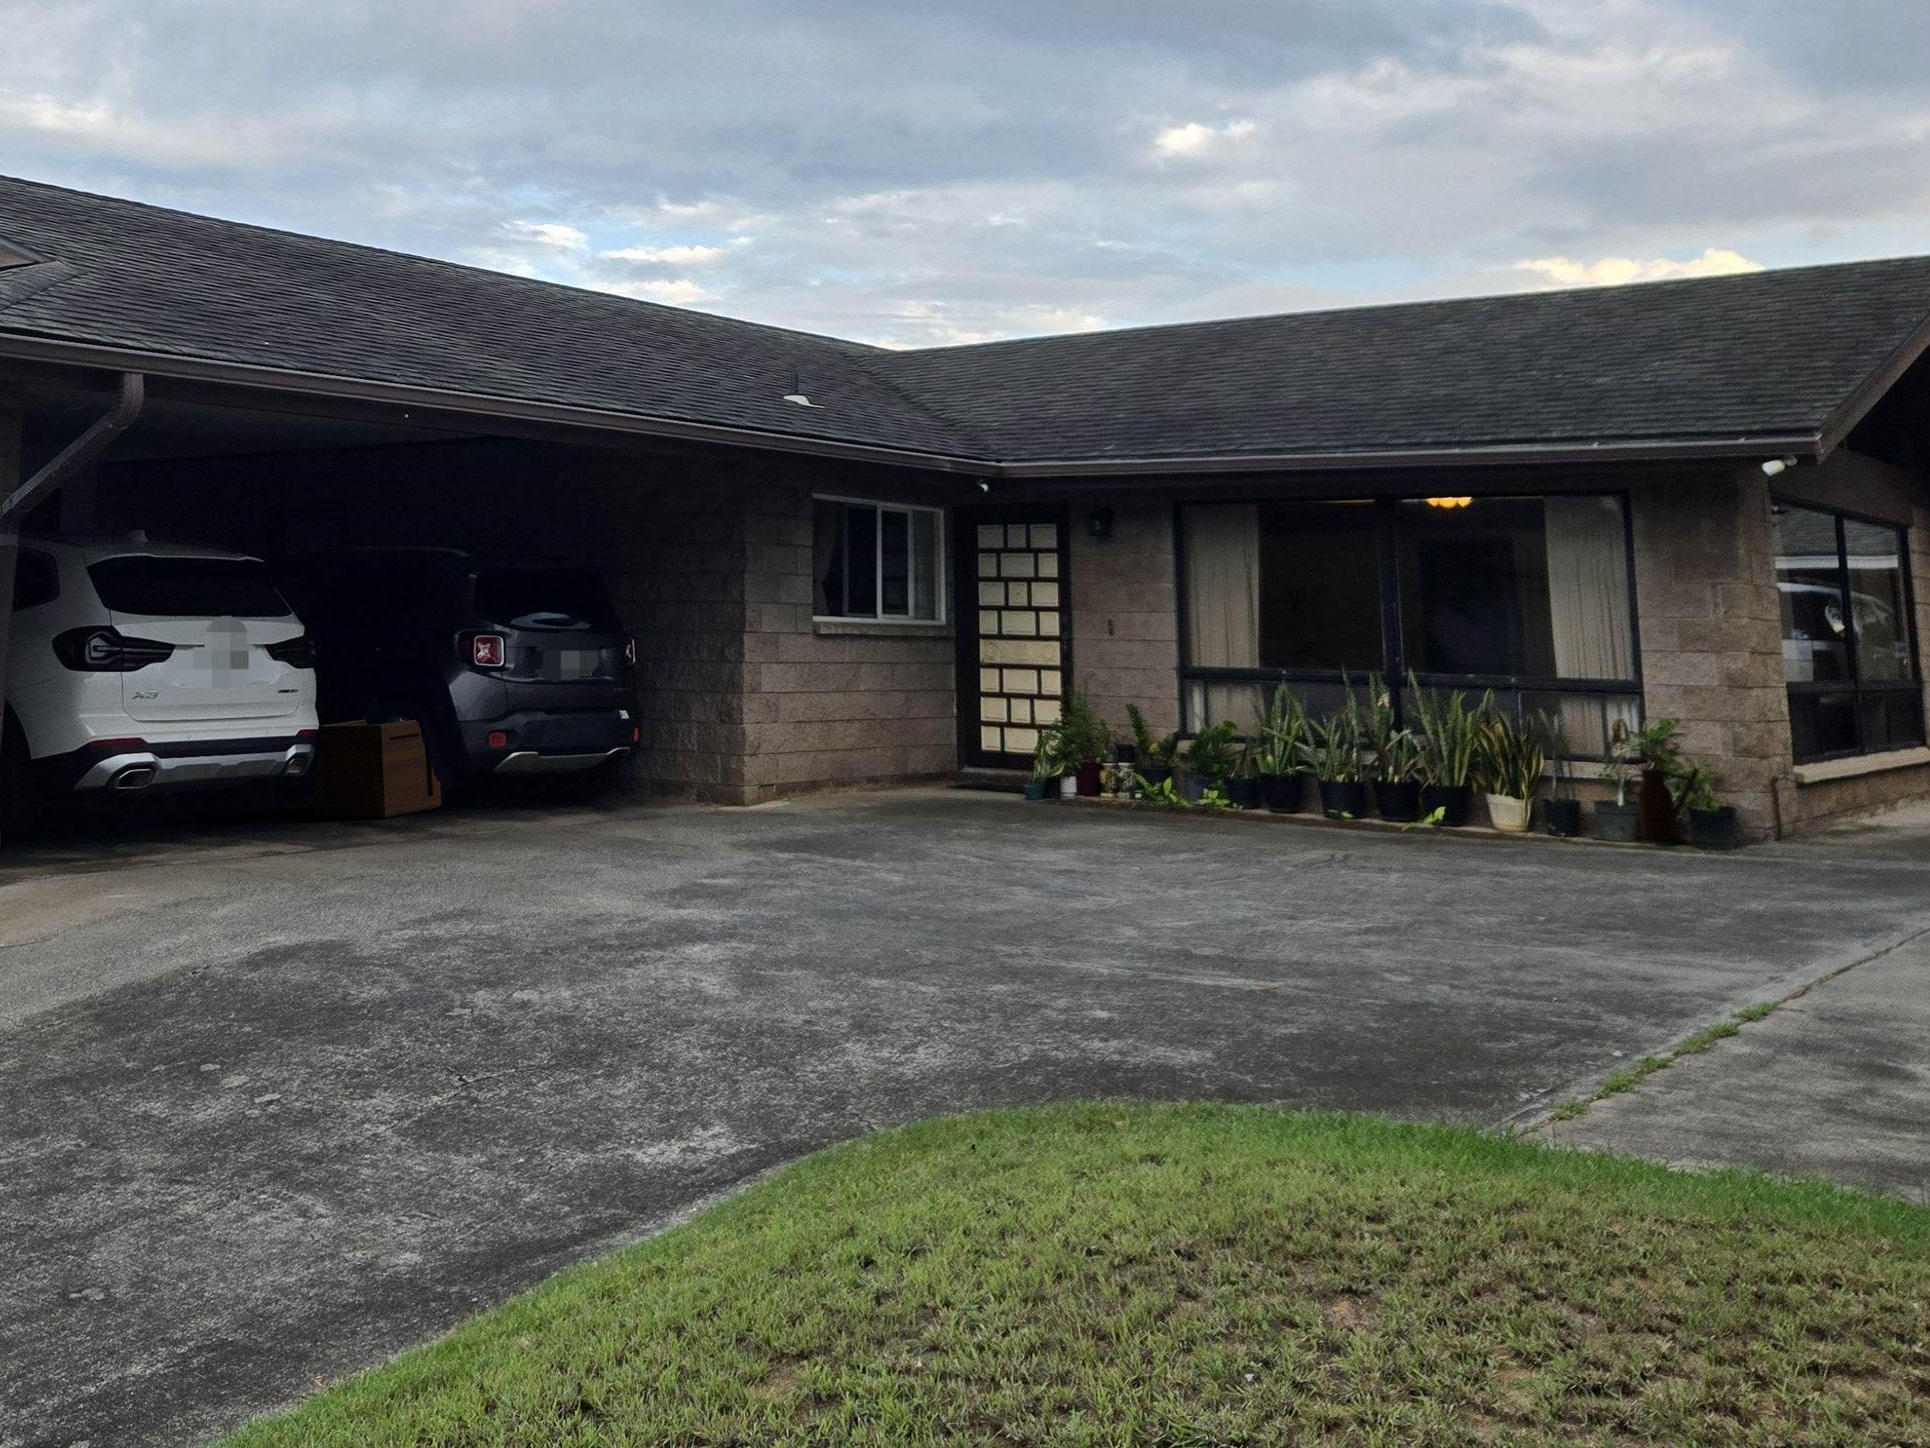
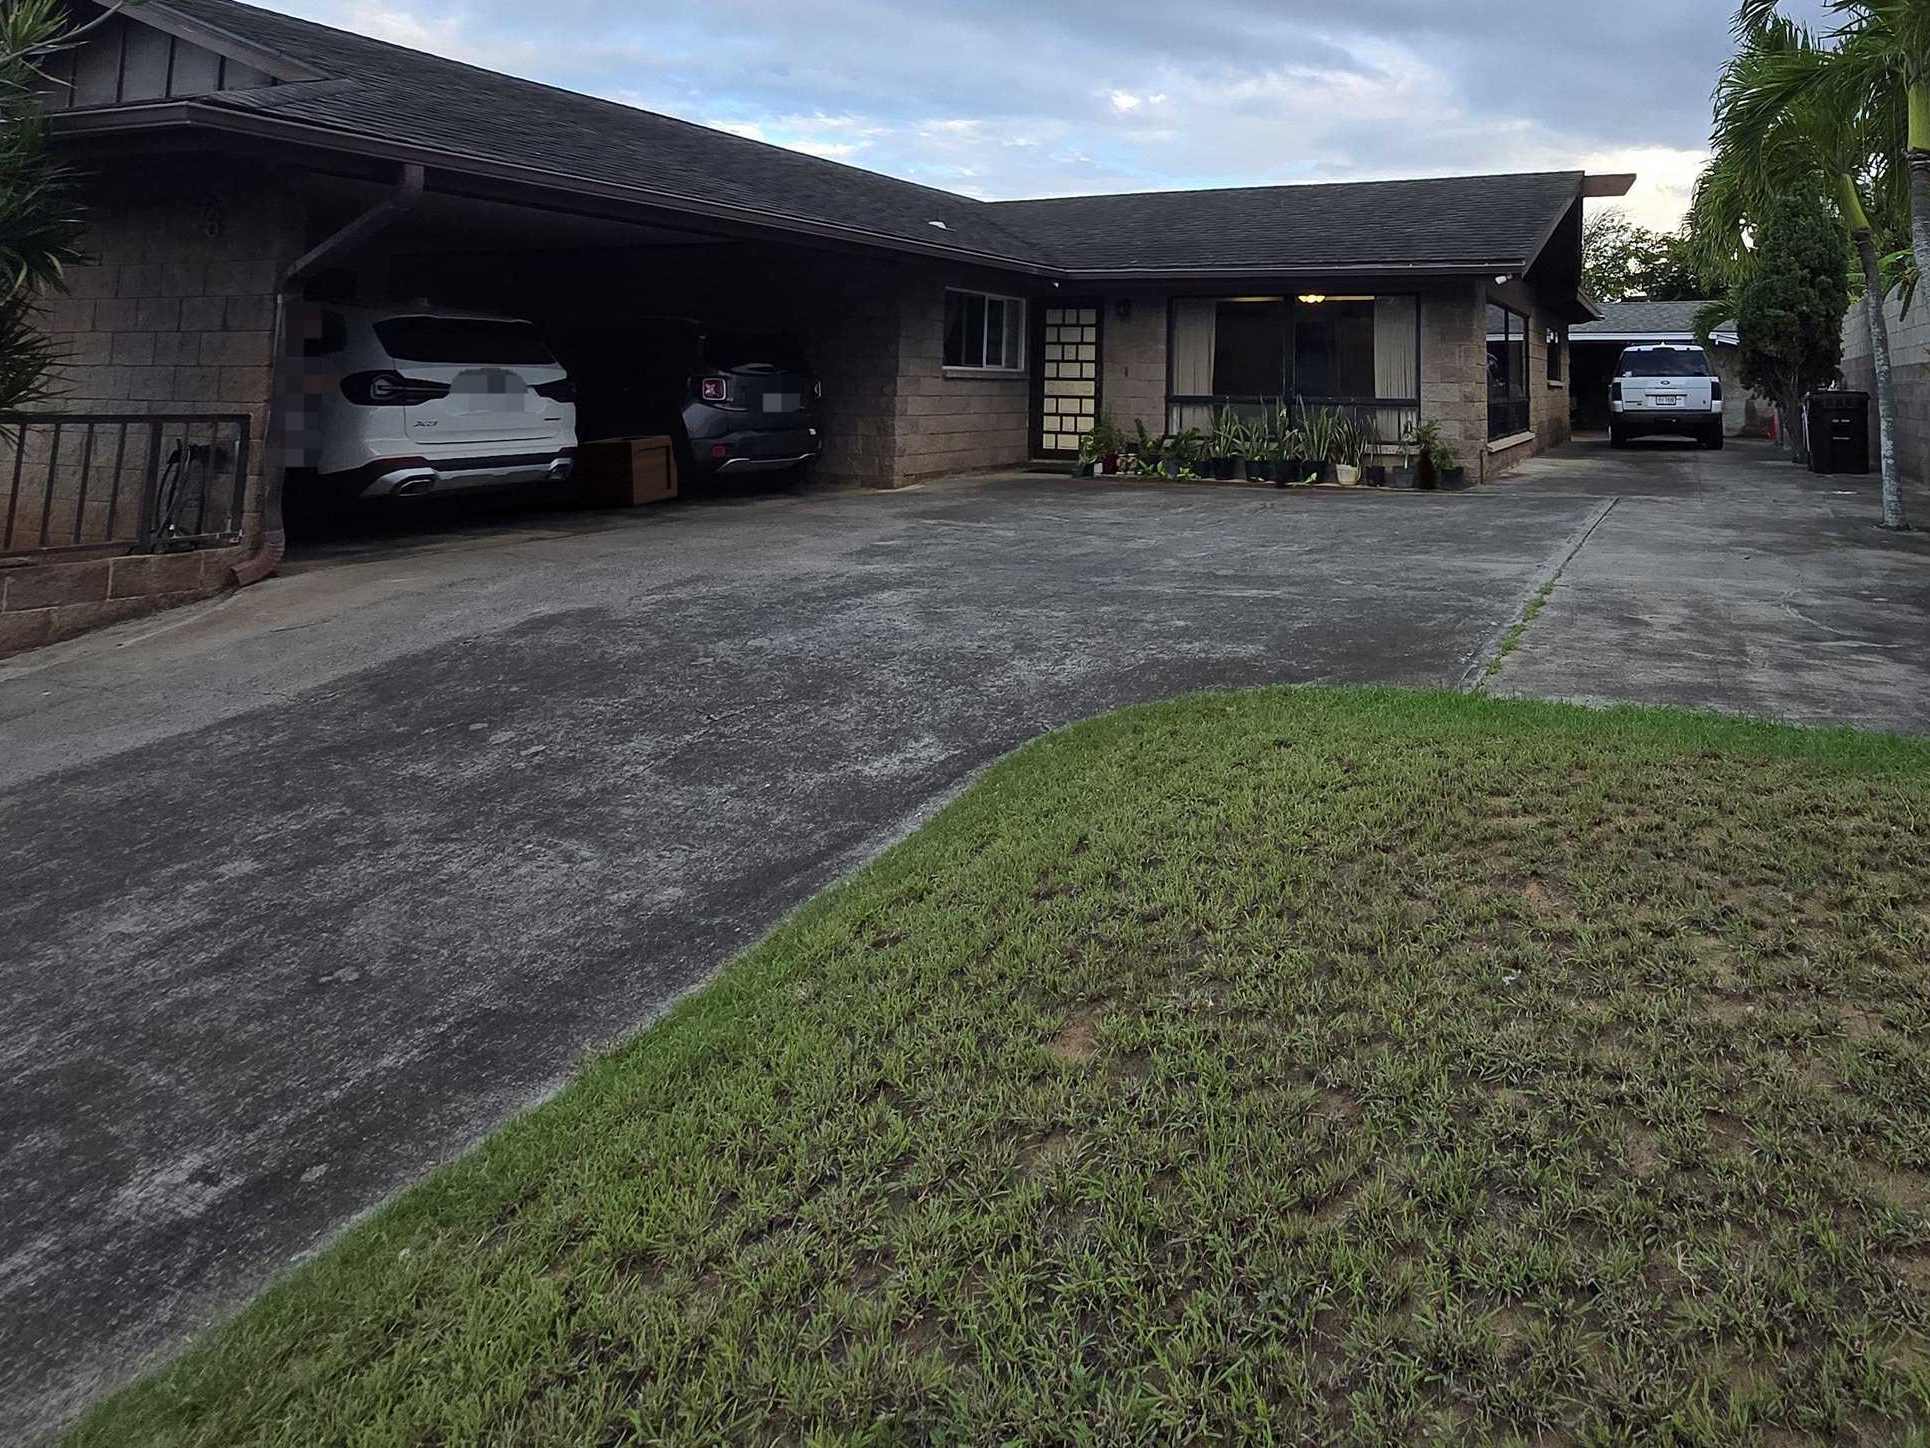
decorative plant: none [1335,751,1423,828] -> present [1270,446,1289,487]

